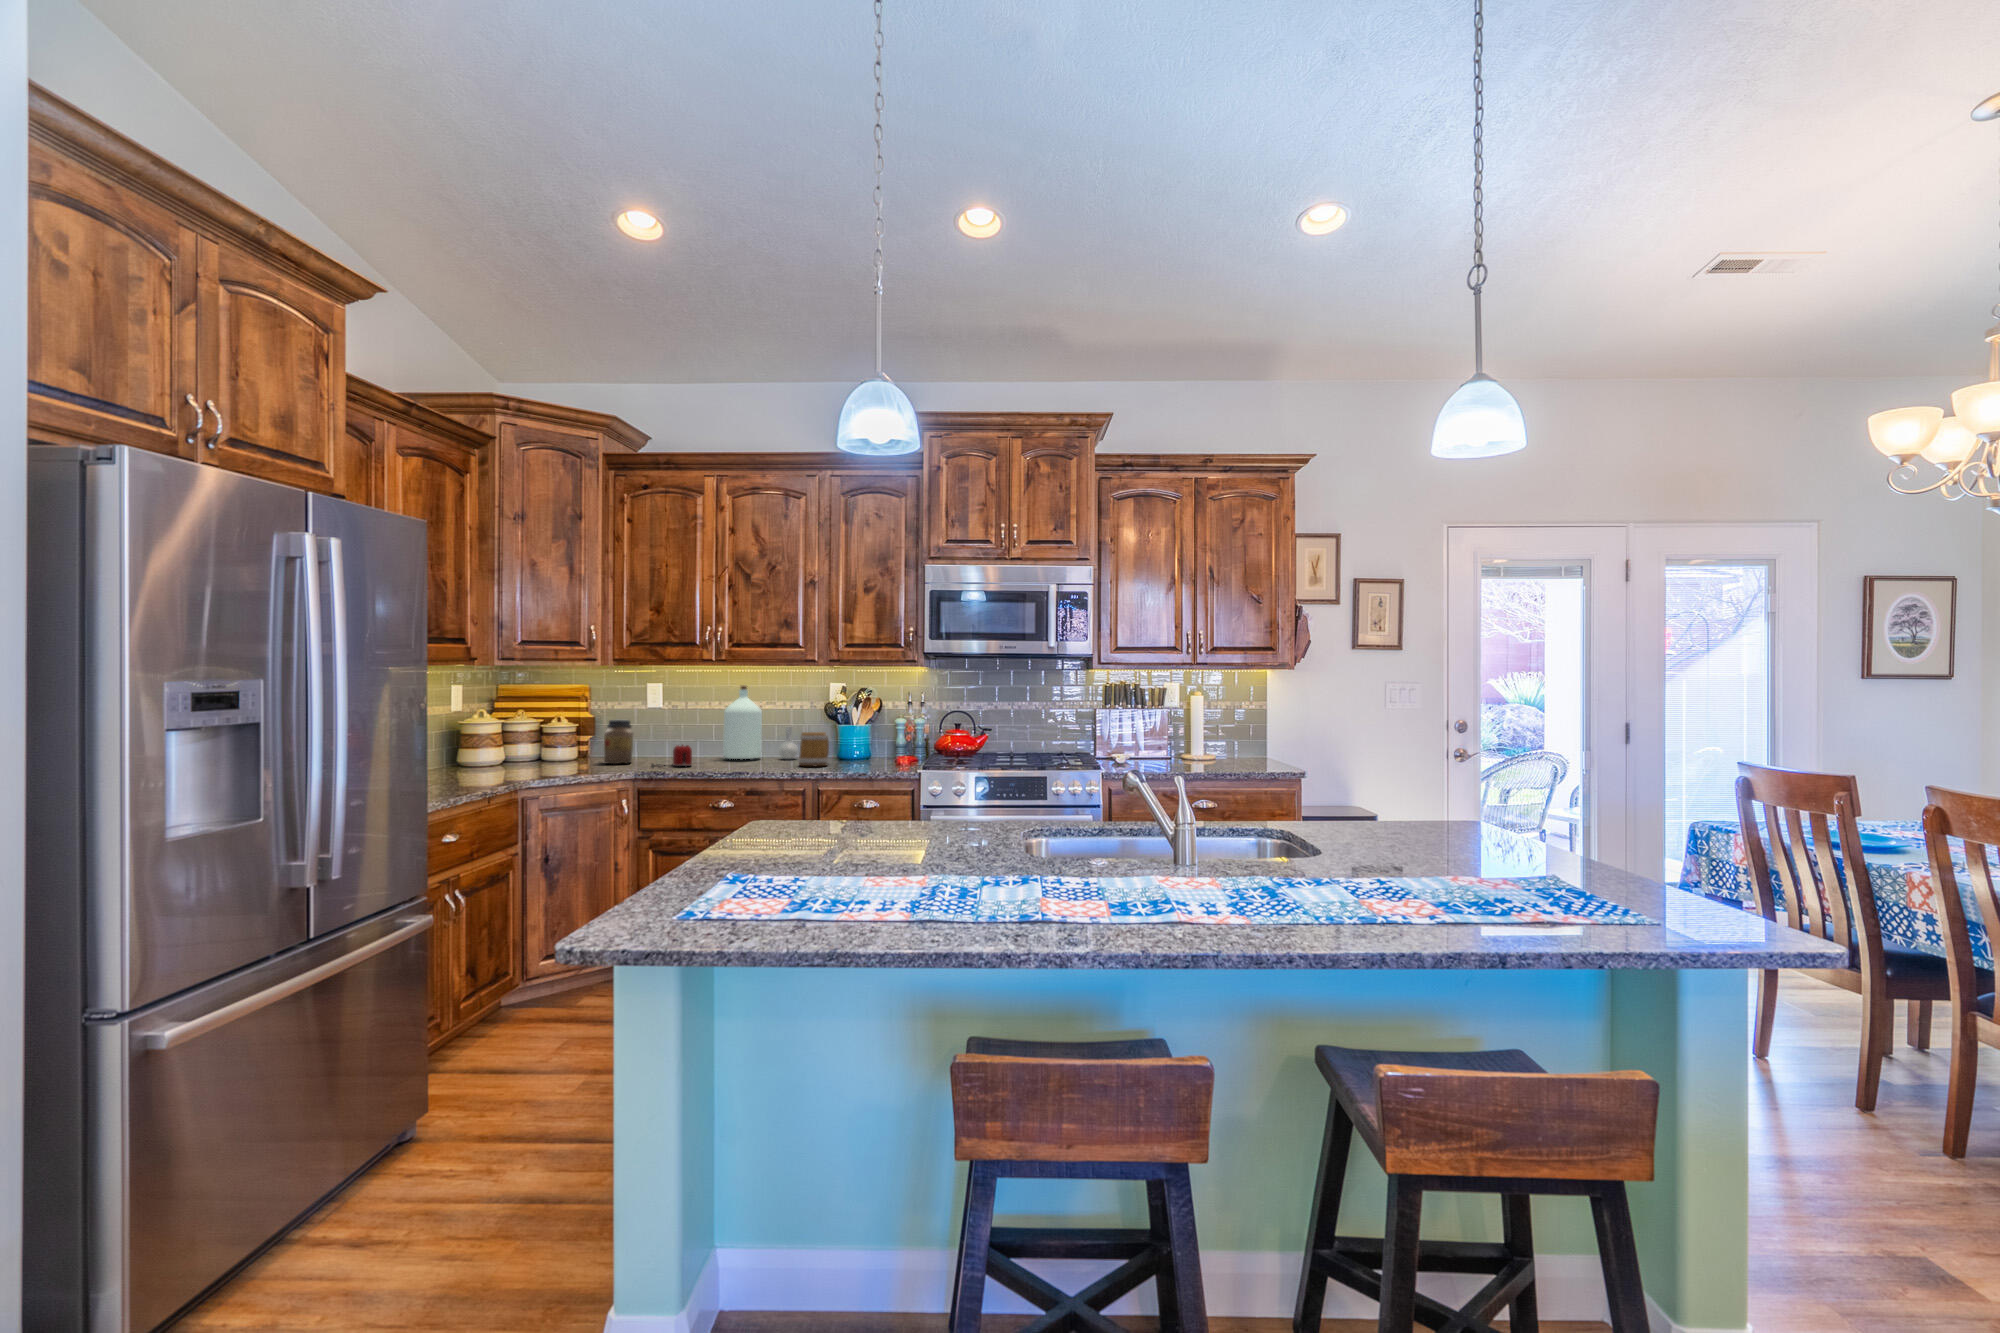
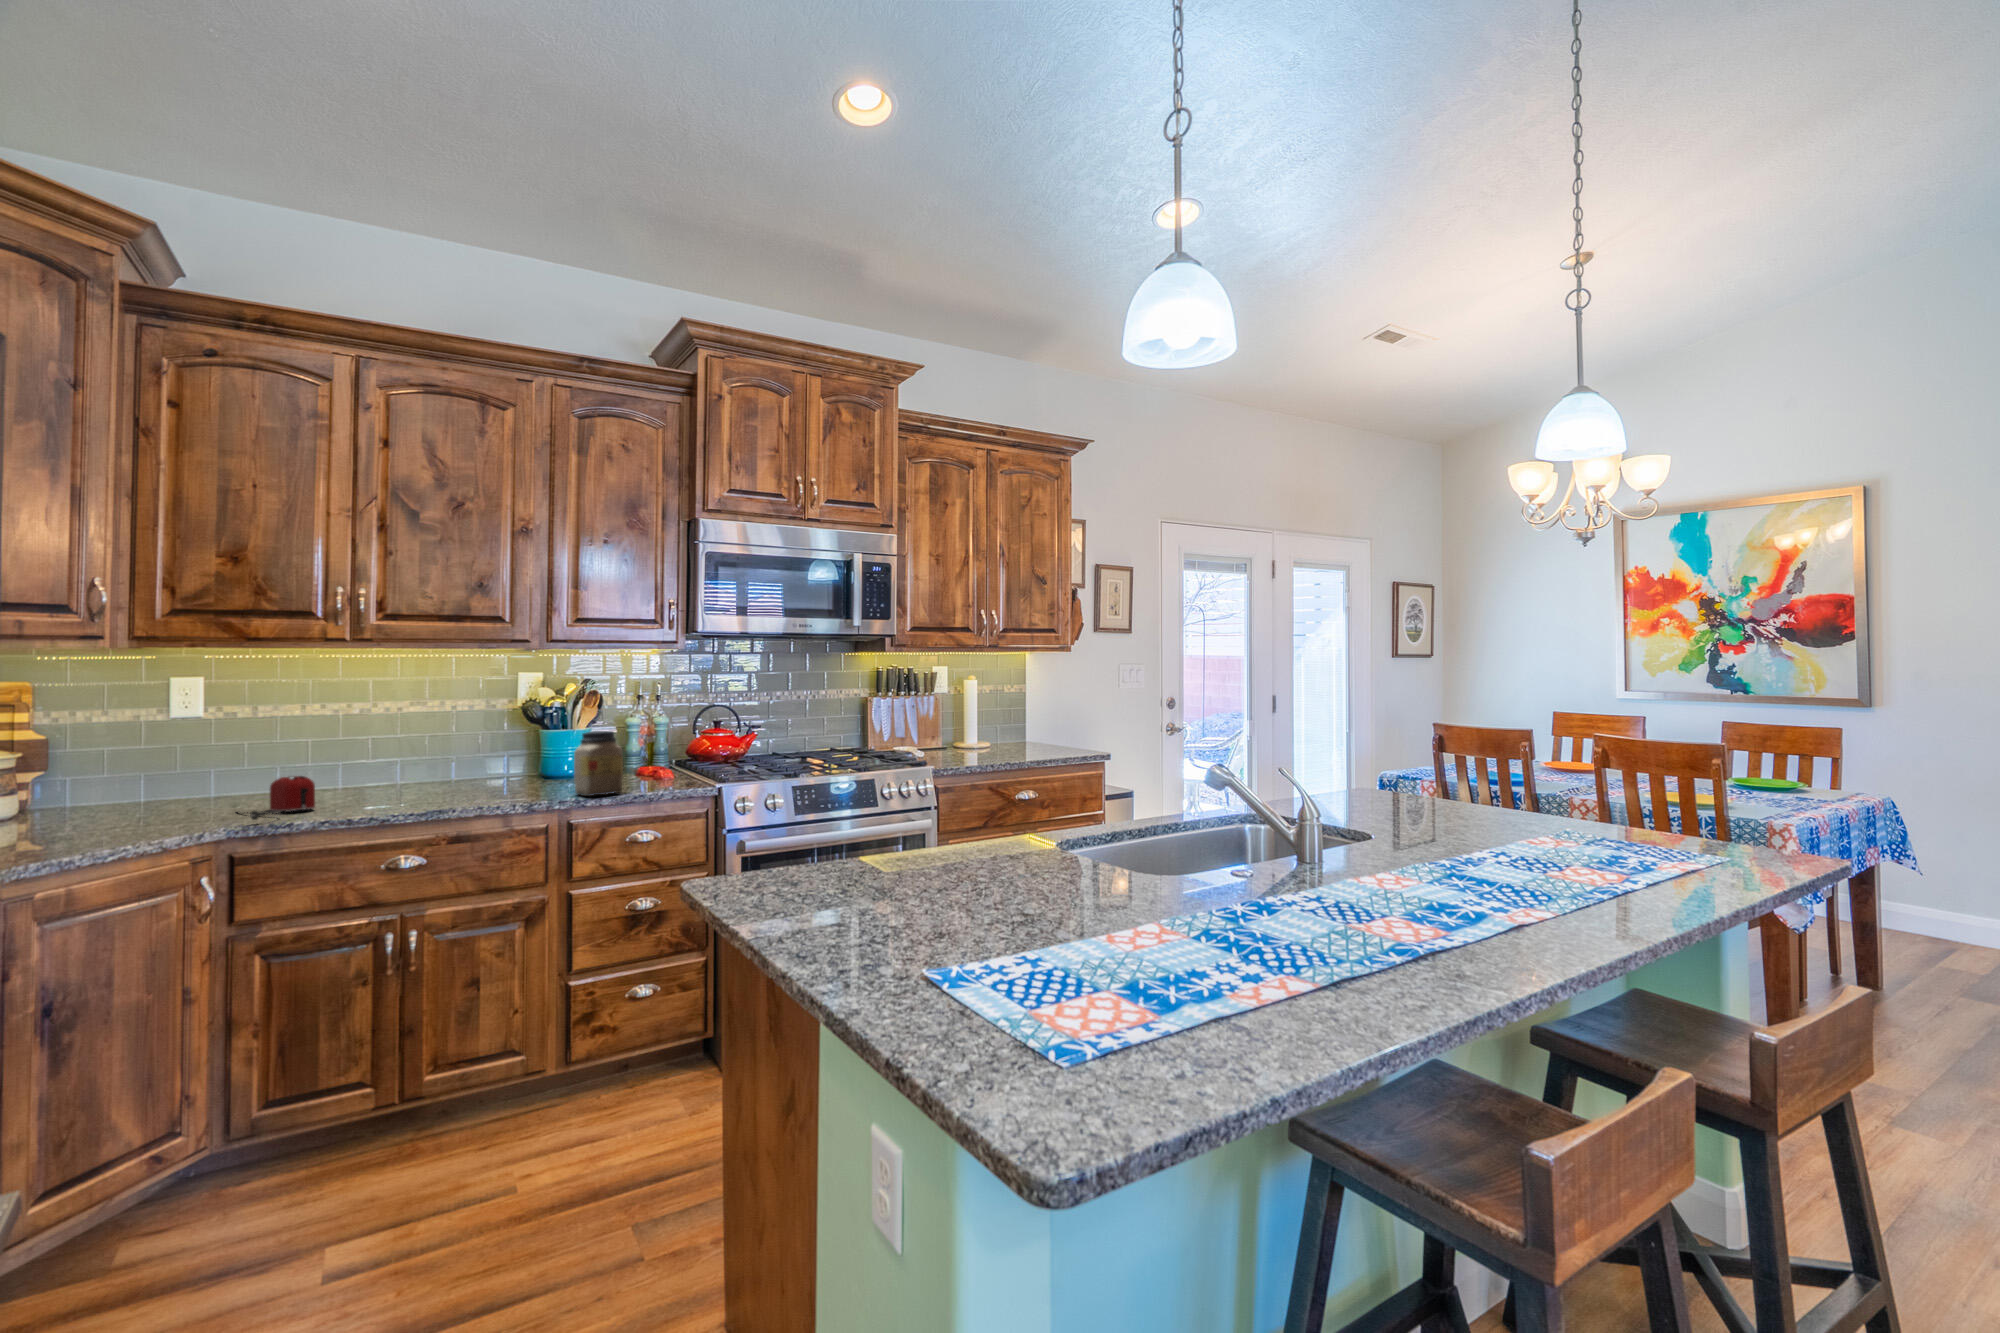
bottle: present [723,686,798,759] -> none [348,680,478,792]
jar: present [604,720,633,764] -> present [574,731,623,796]
mug: present [799,732,829,766] -> none [503,743,550,793]

